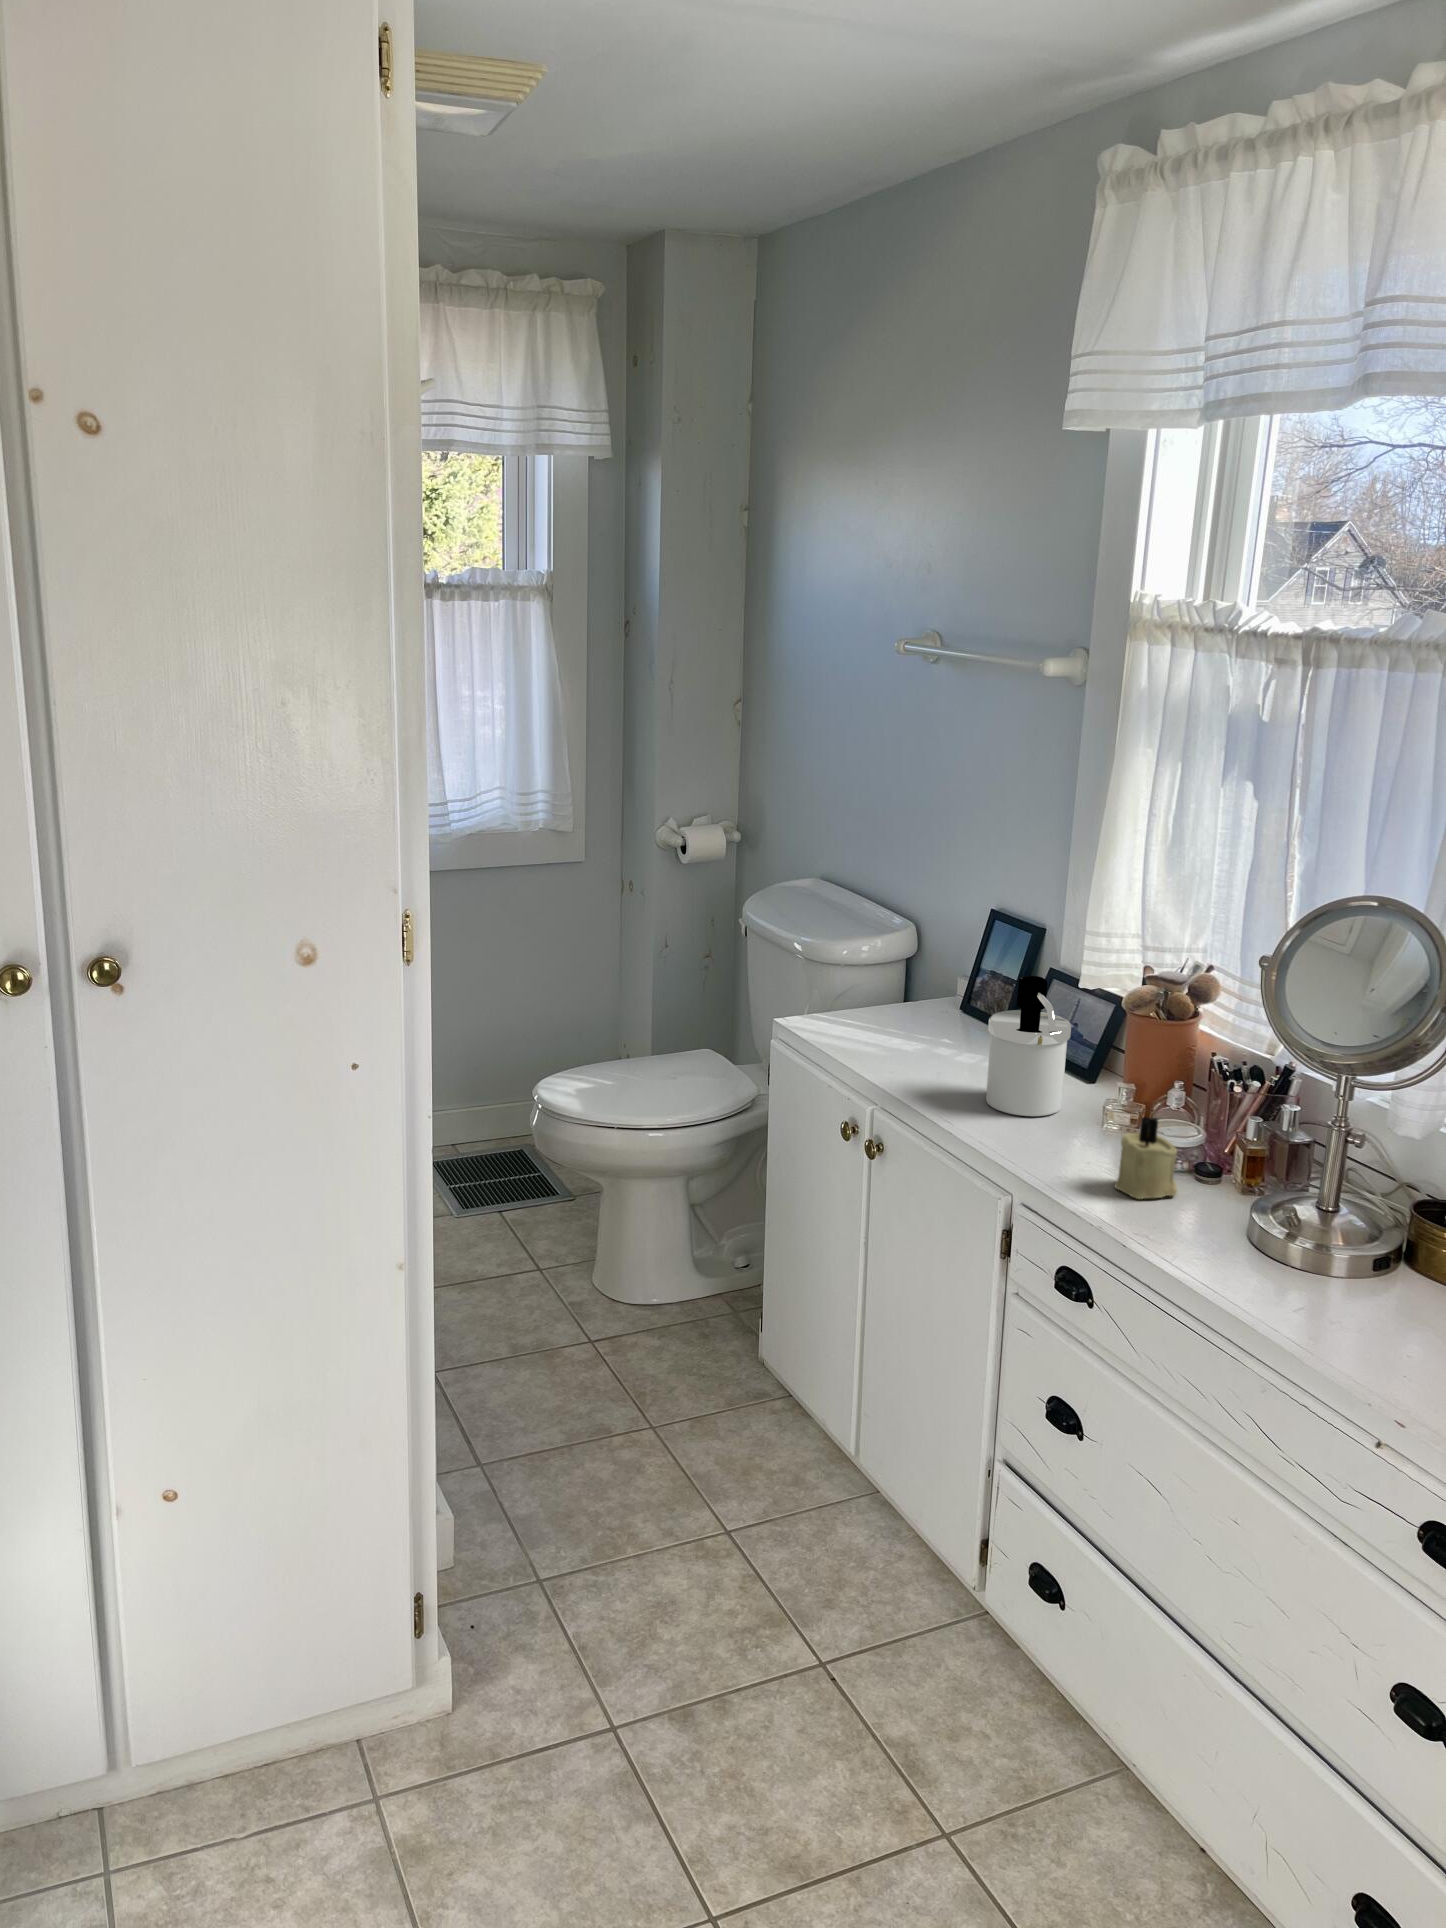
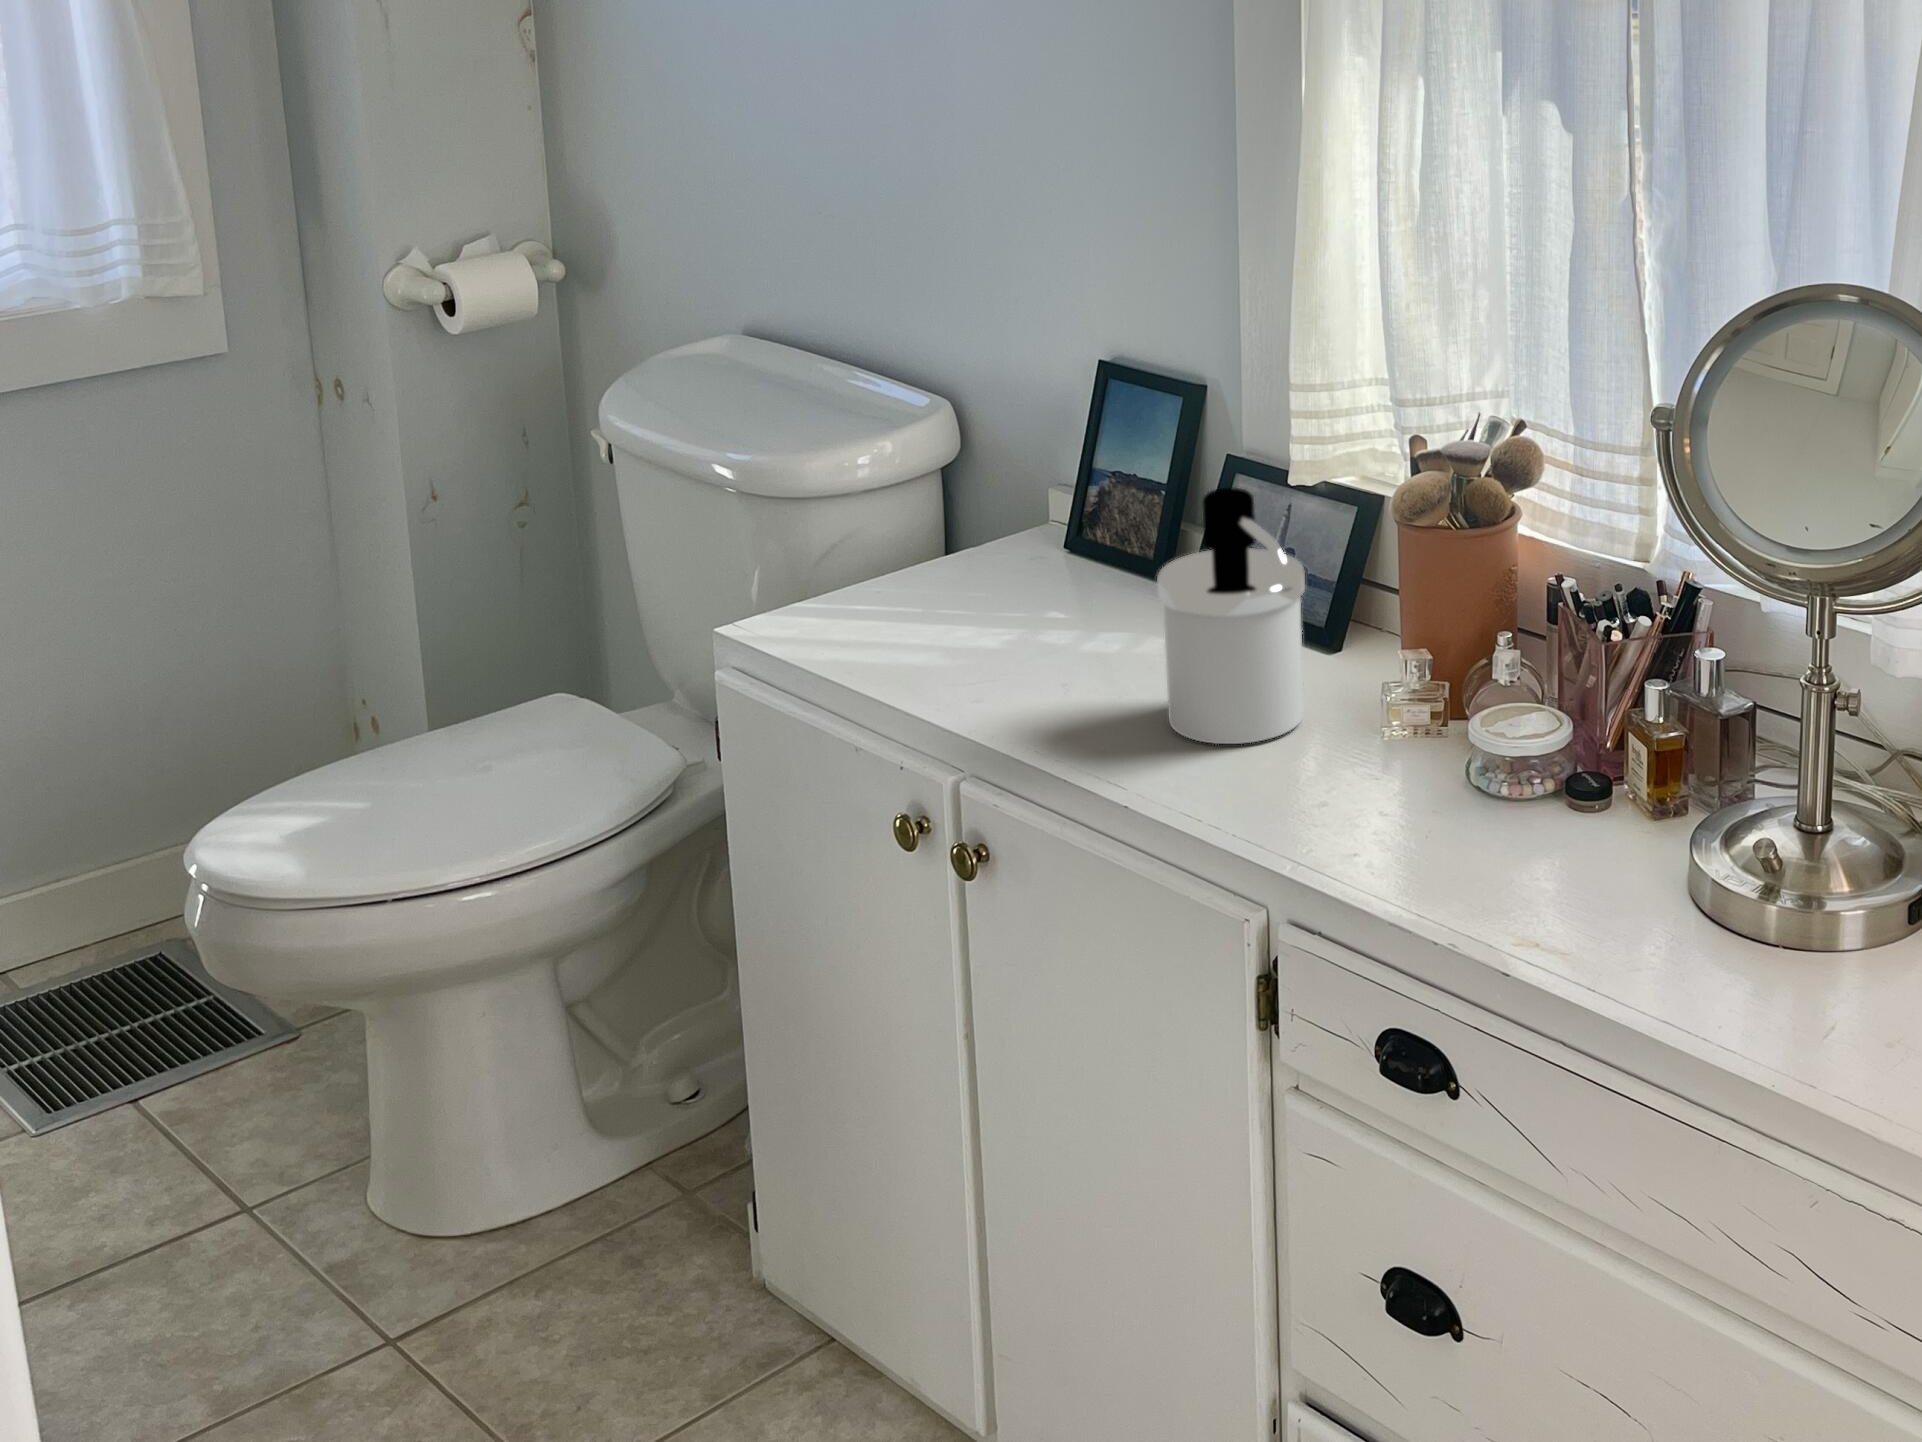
candle: present [1115,1117,1177,1199] -> none [1447,716,1554,869]

